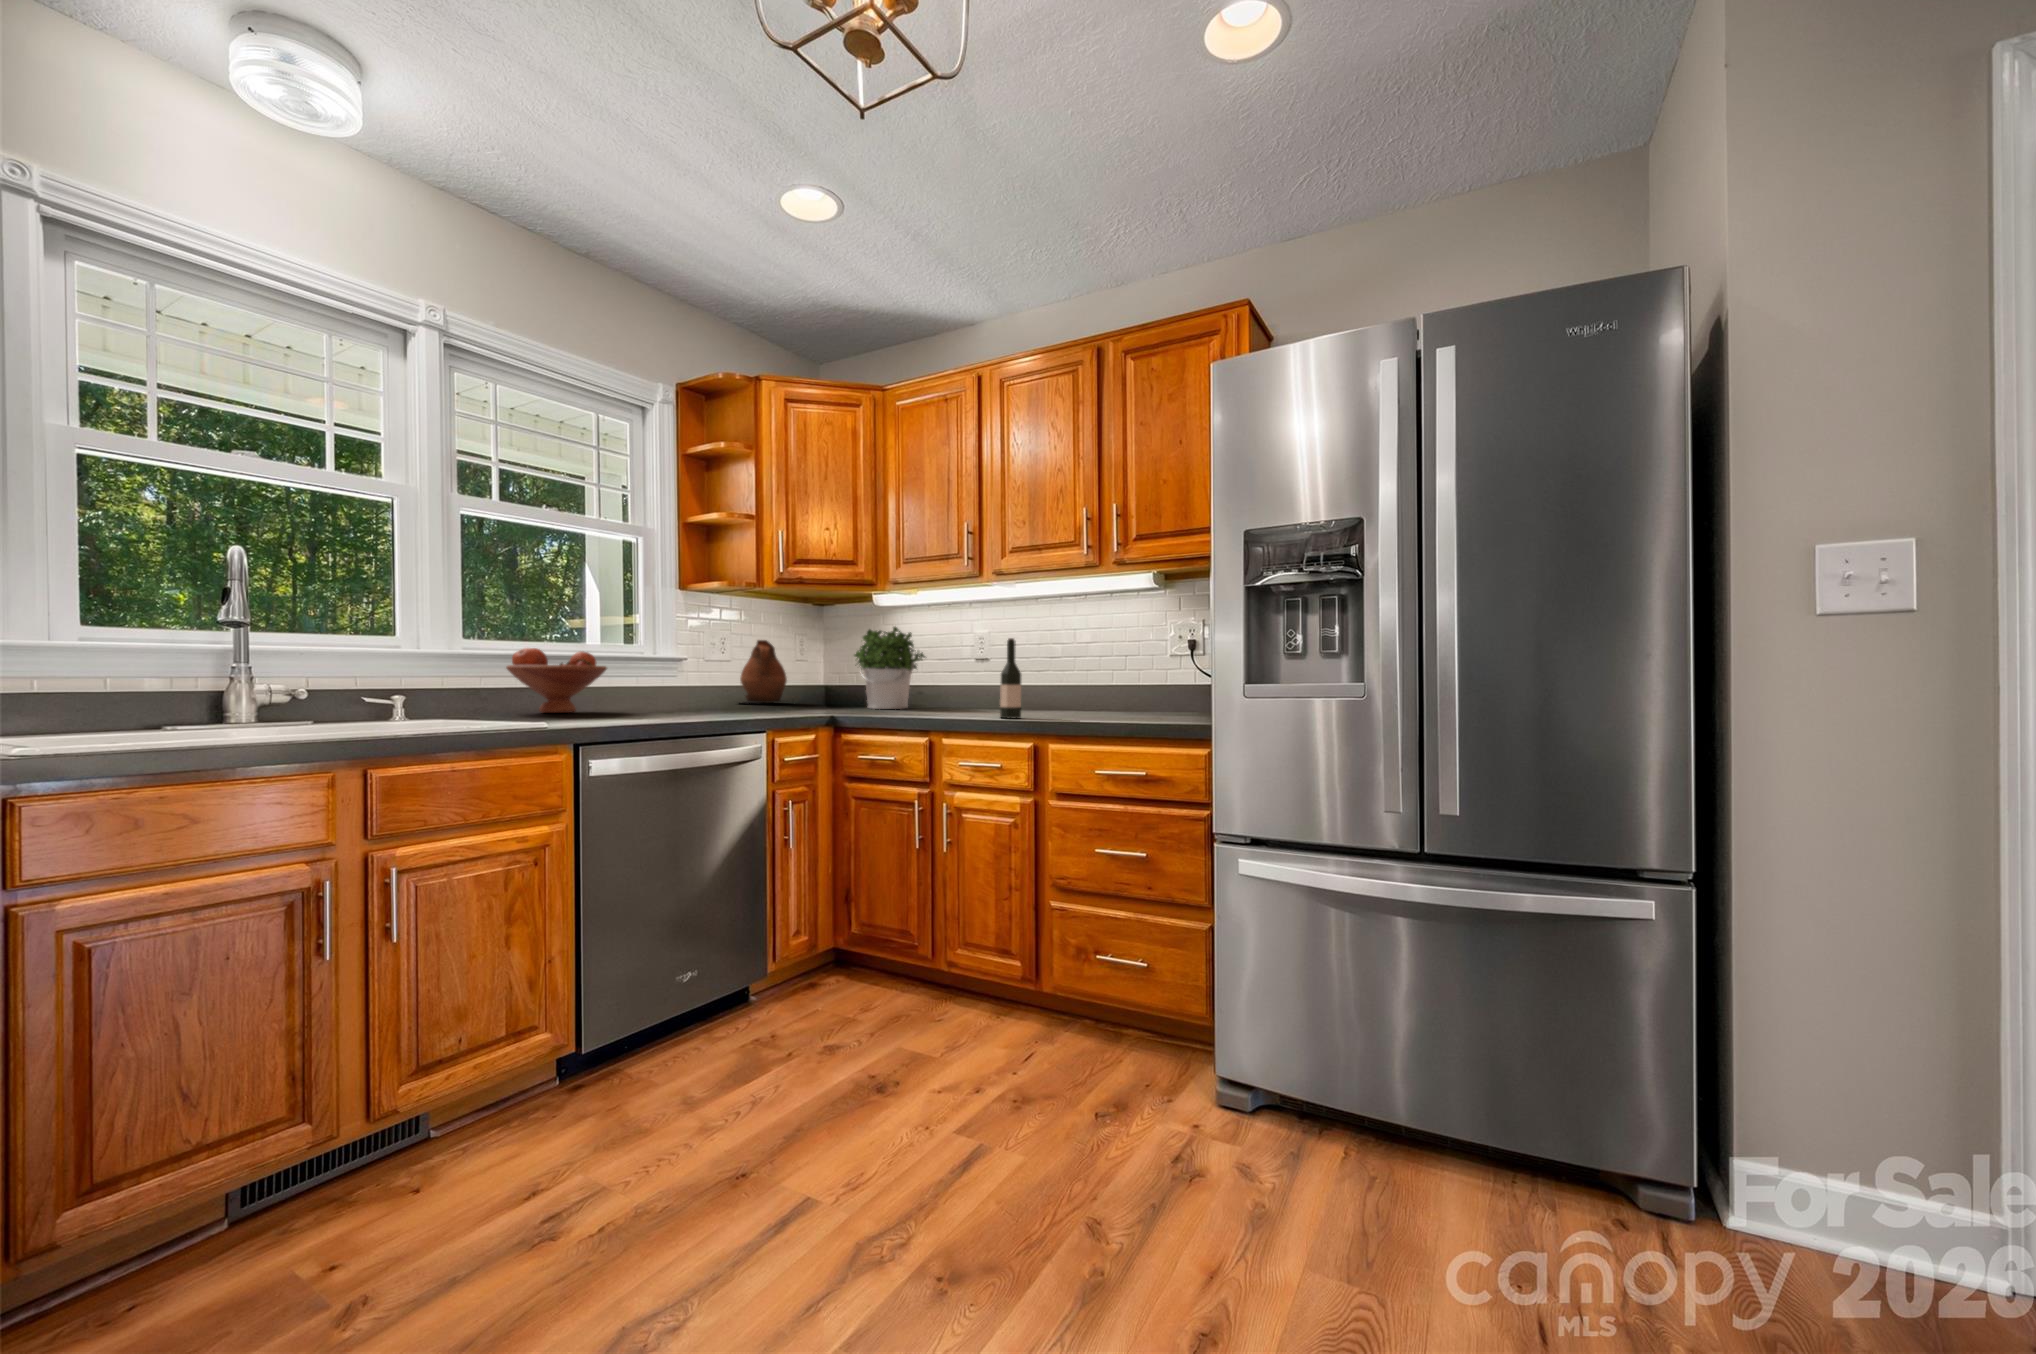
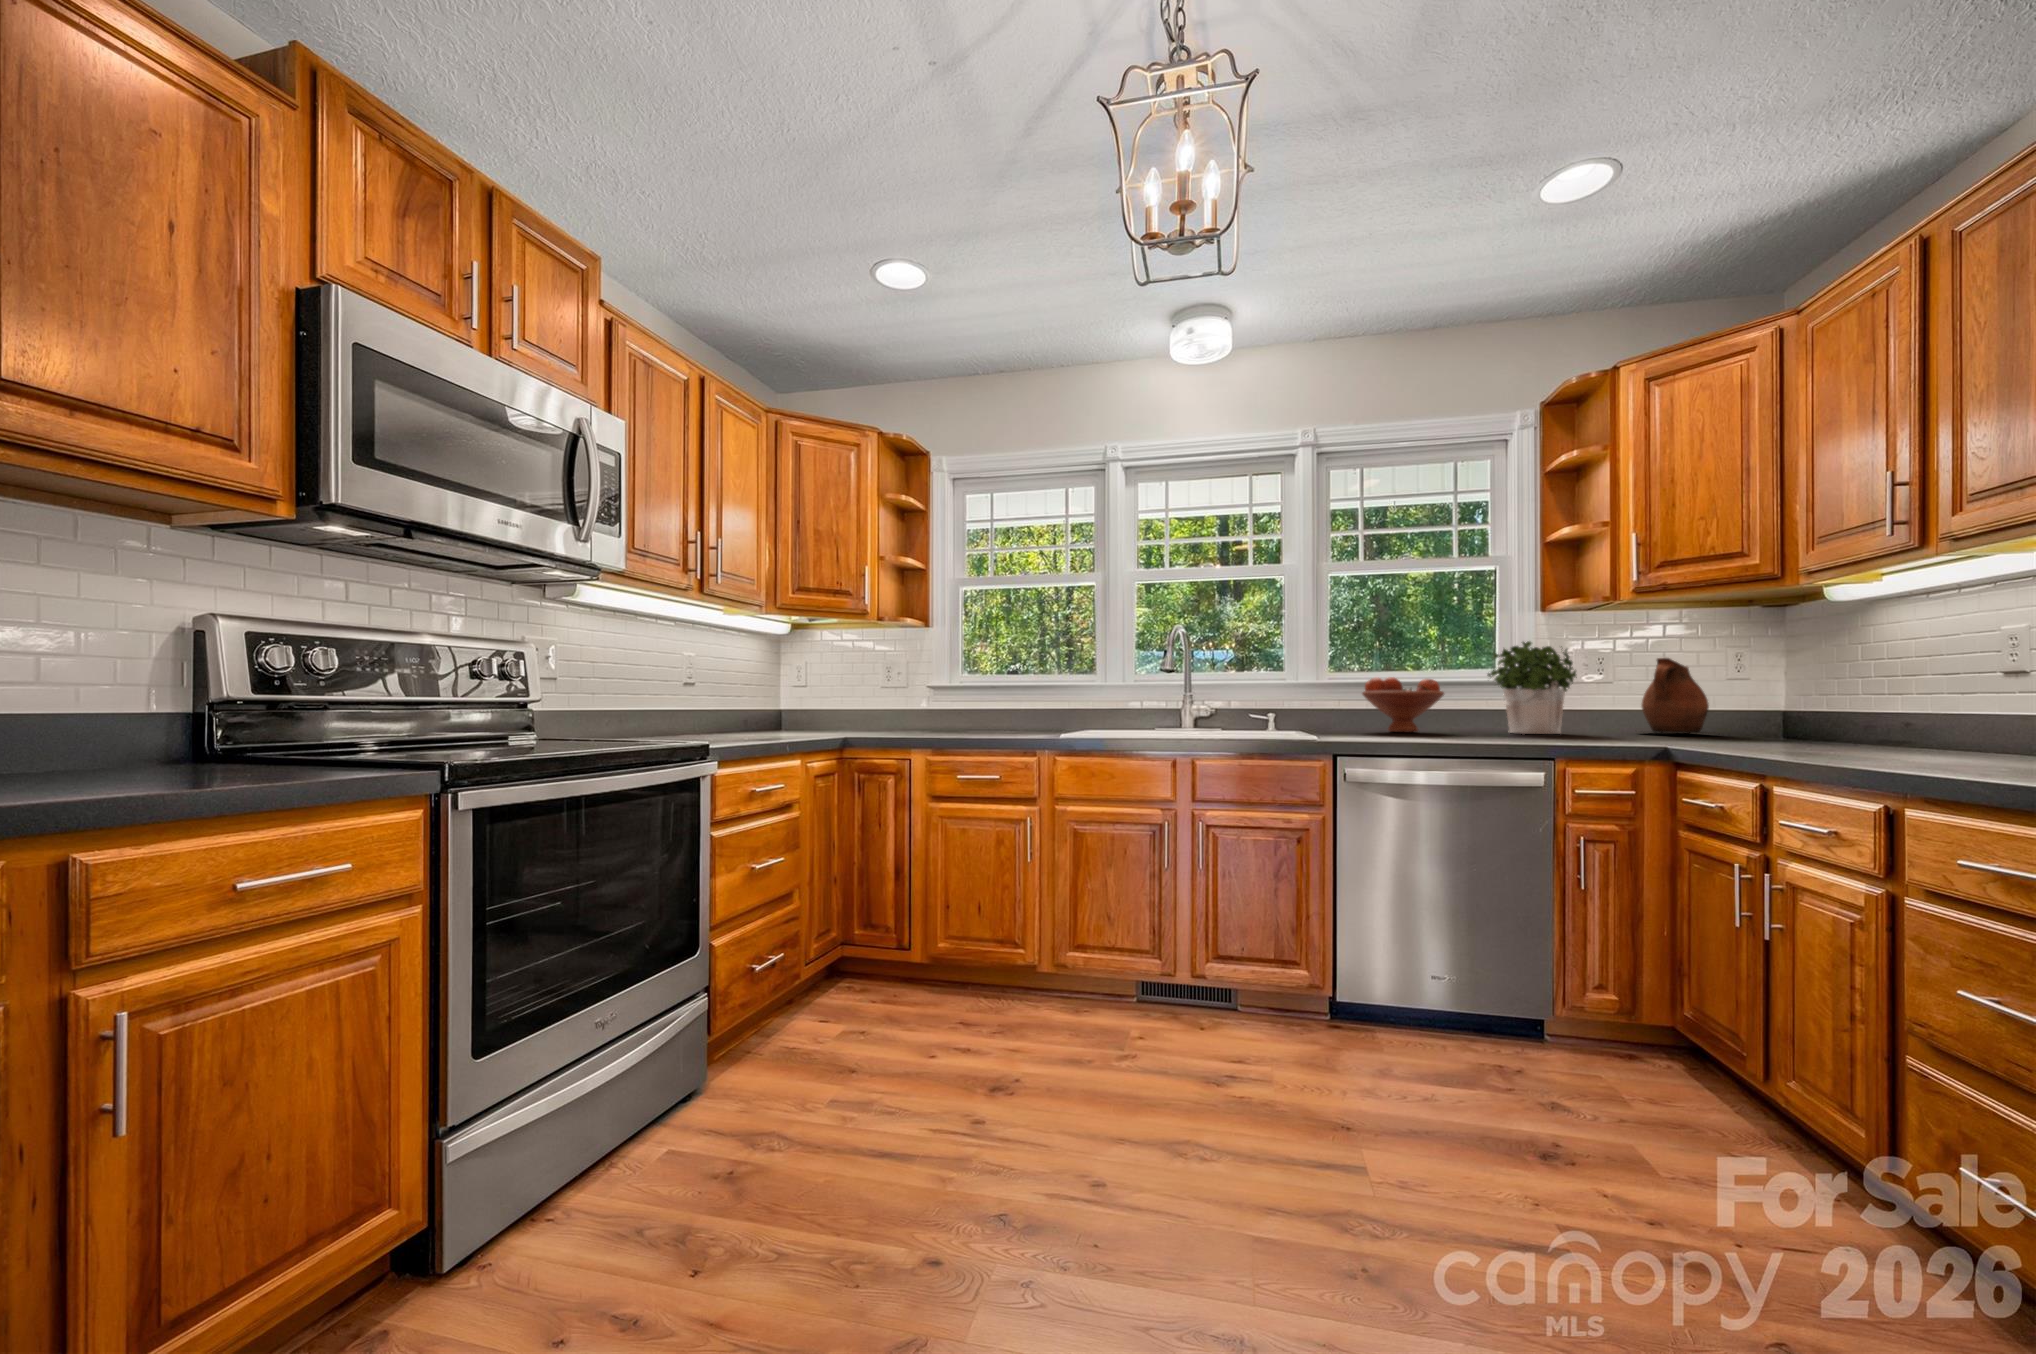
potted plant: present [854,627,925,709] -> present [1487,641,1577,734]
wine bottle: present [1000,638,1021,718] -> none [1923,634,1978,765]

